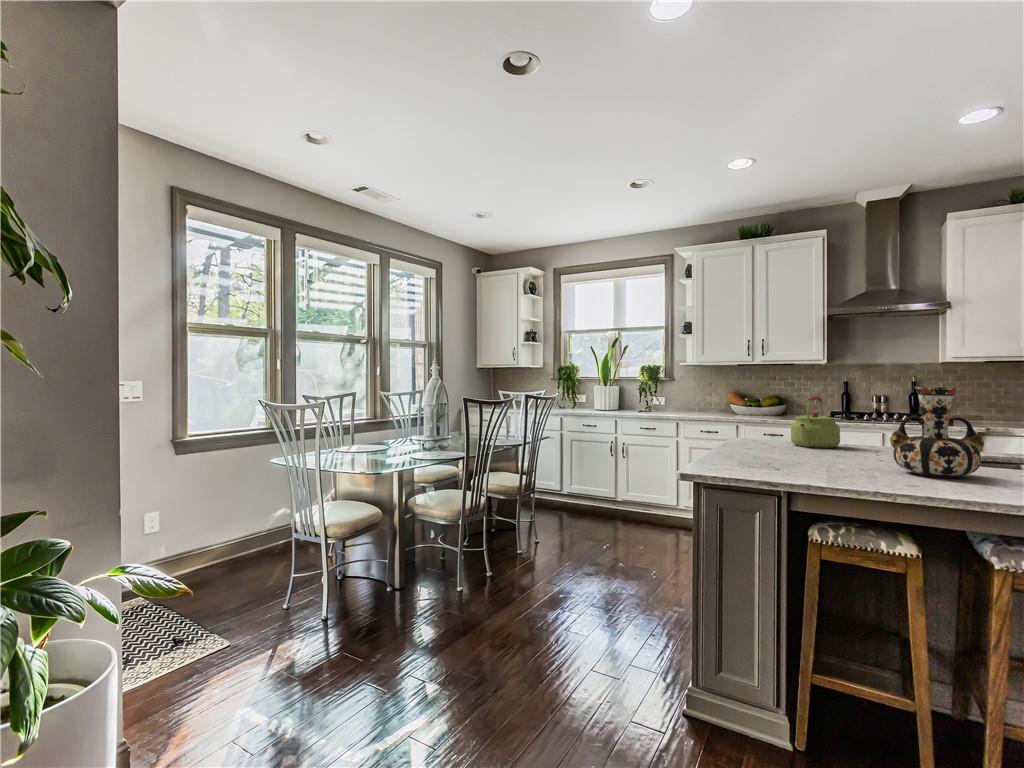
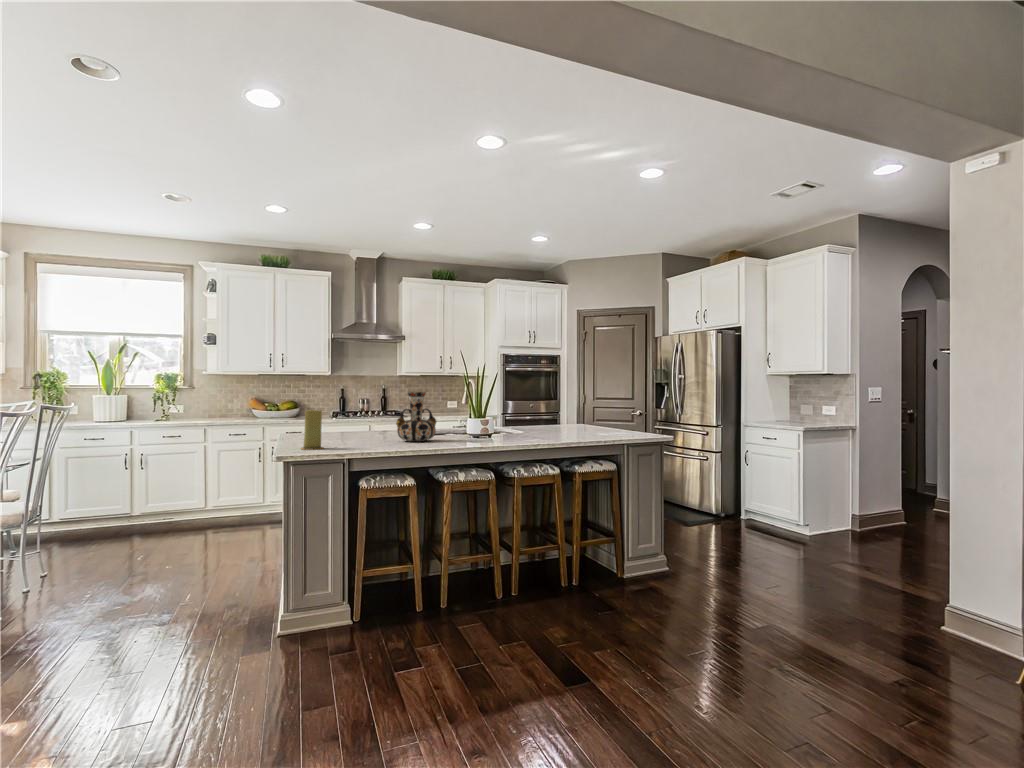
kettle: present [791,396,840,448] -> none [327,400,358,436]
candle: none [716,411,751,469] -> present [301,410,323,450]

